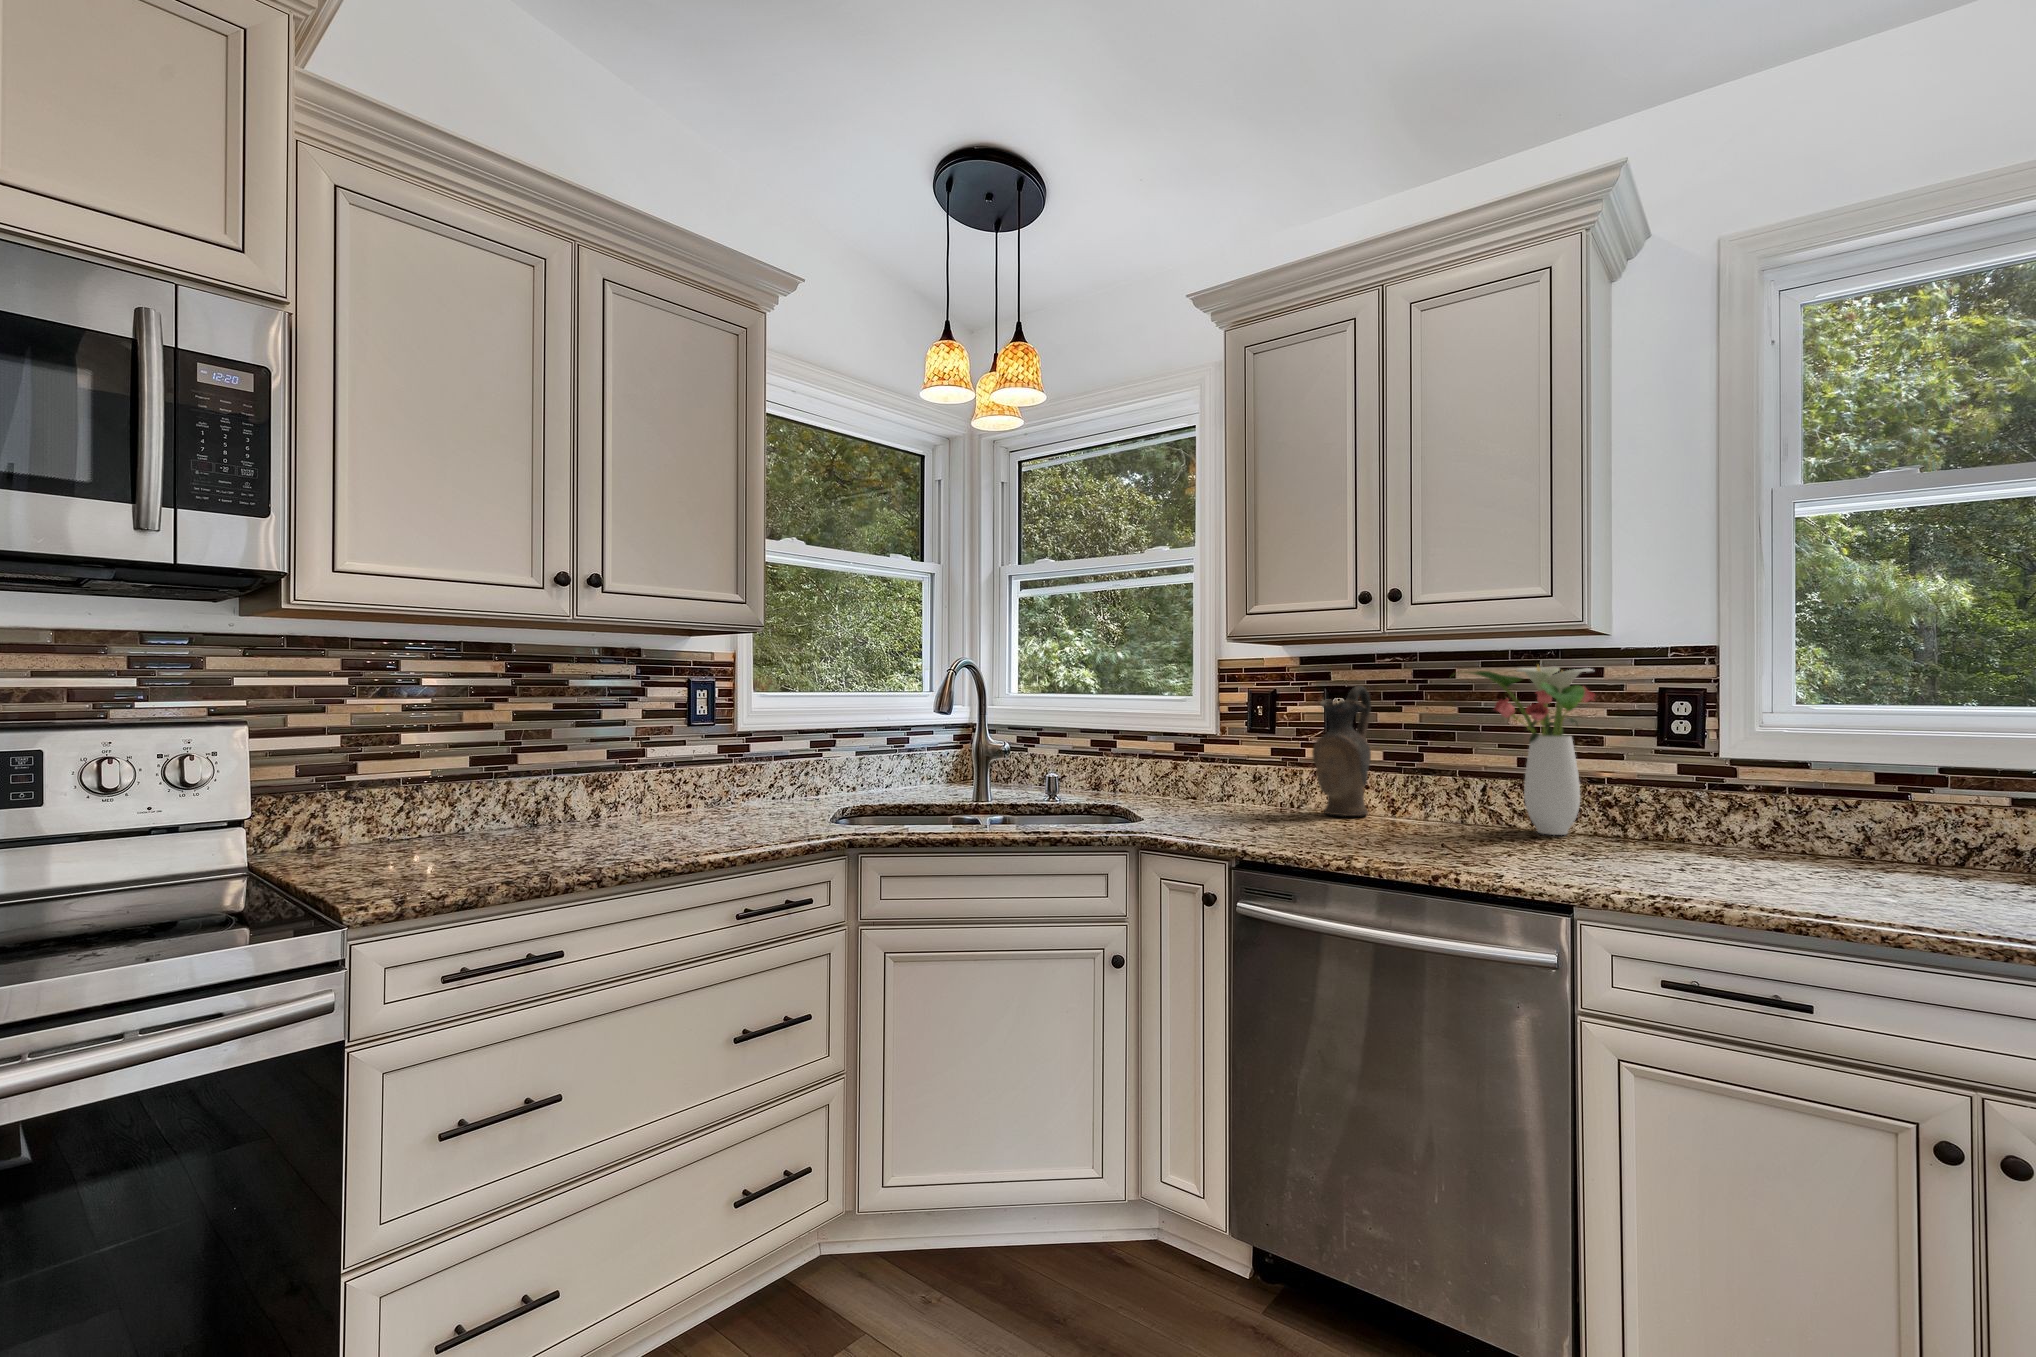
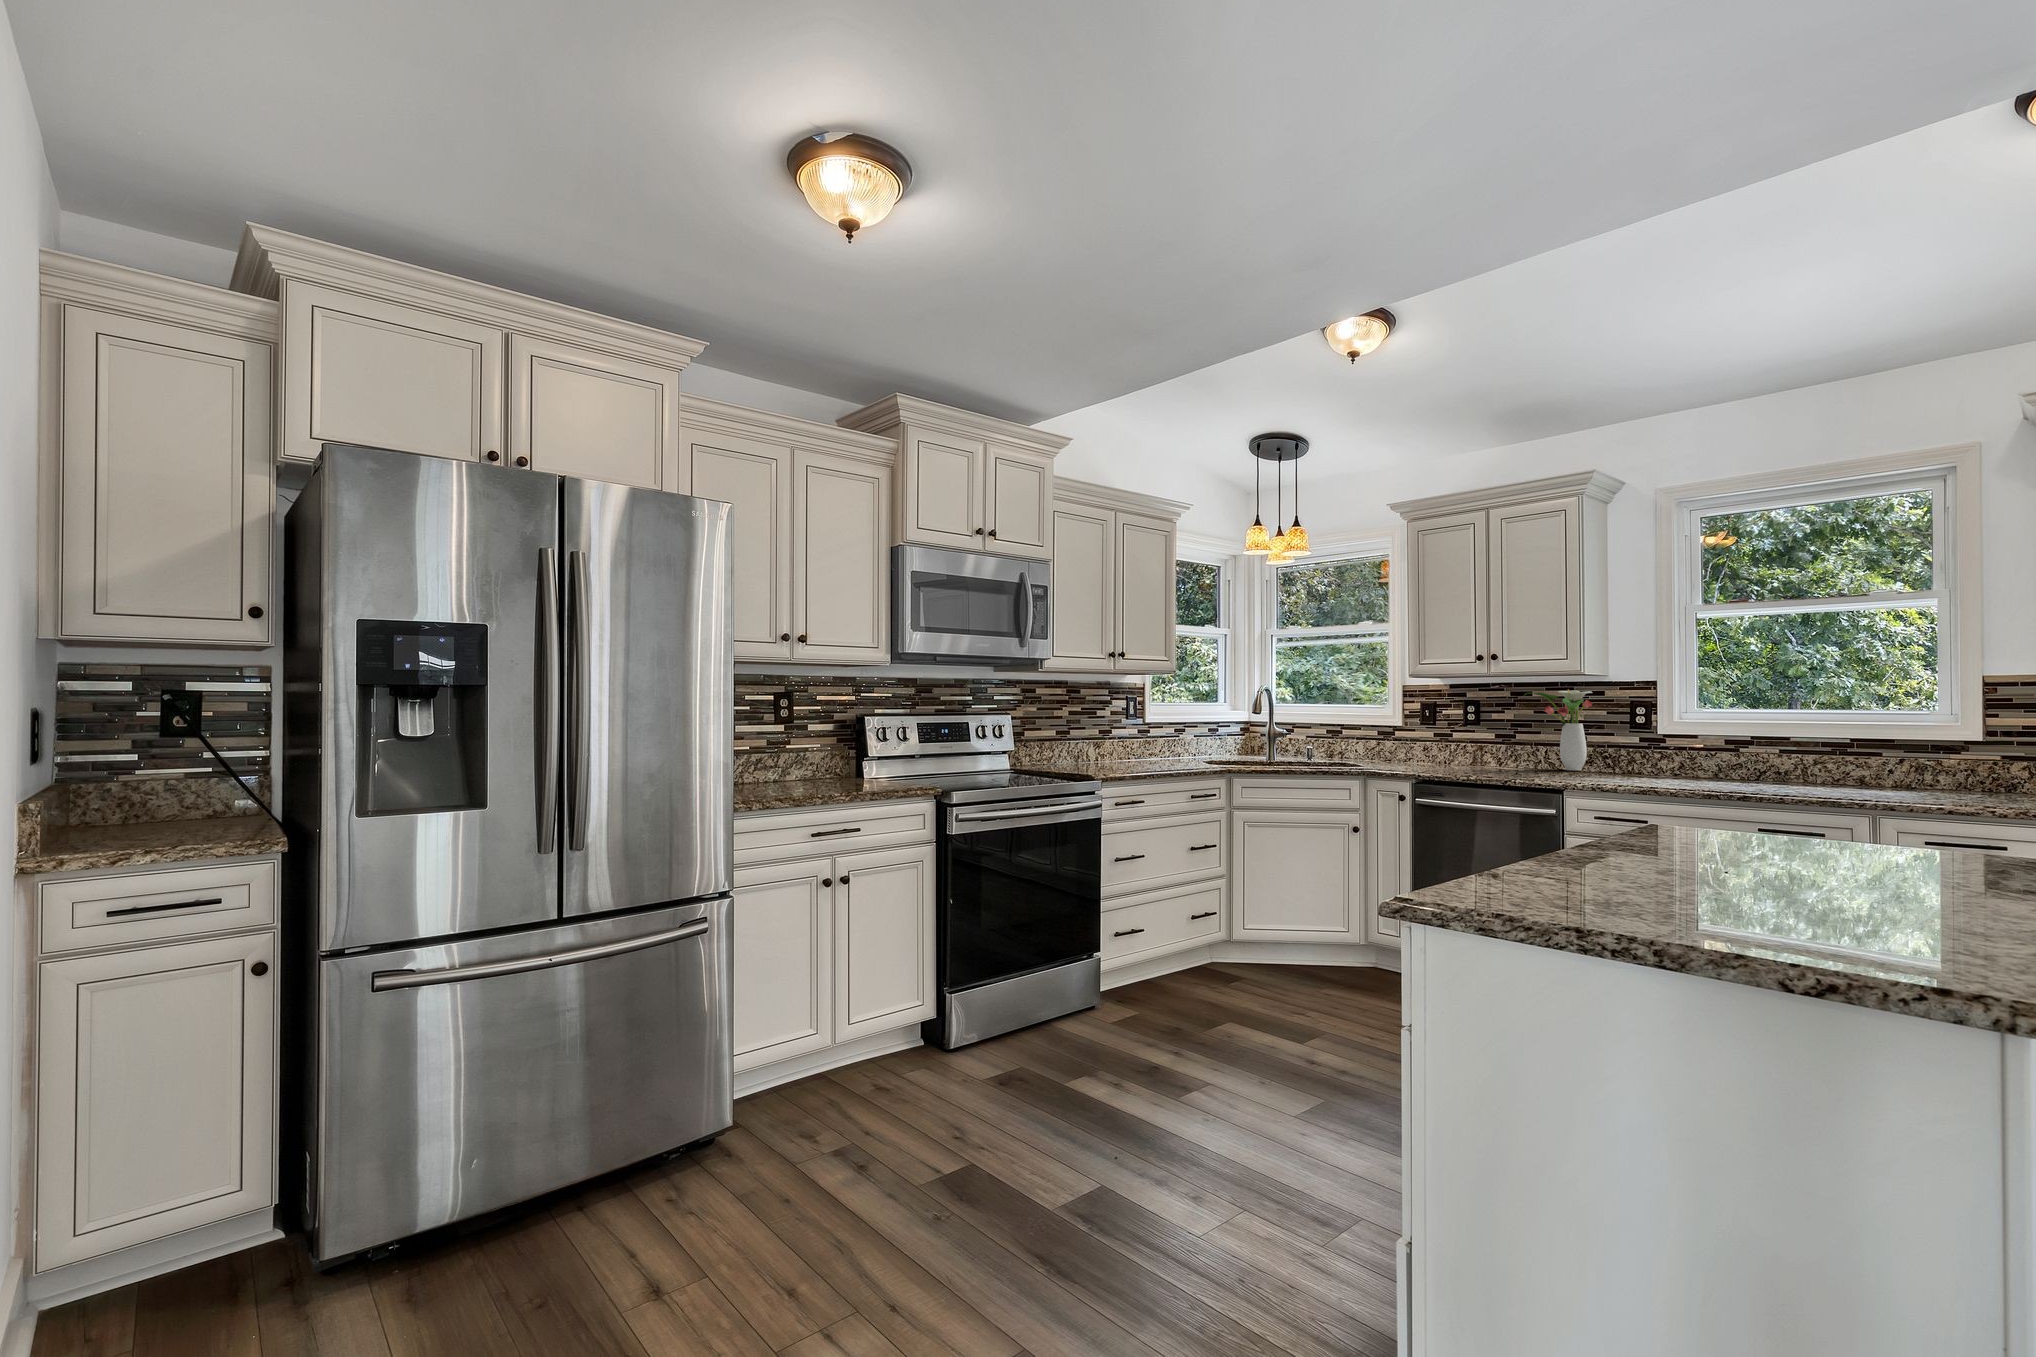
ceramic pitcher: present [1312,686,1371,816] -> none [1455,700,1487,765]

